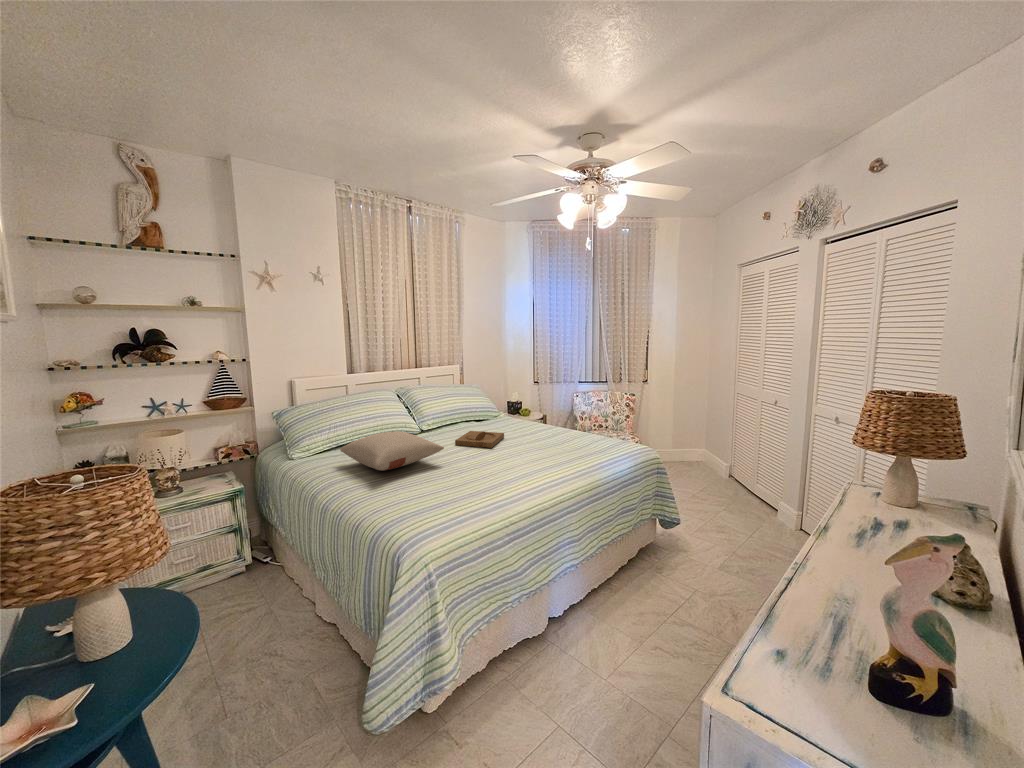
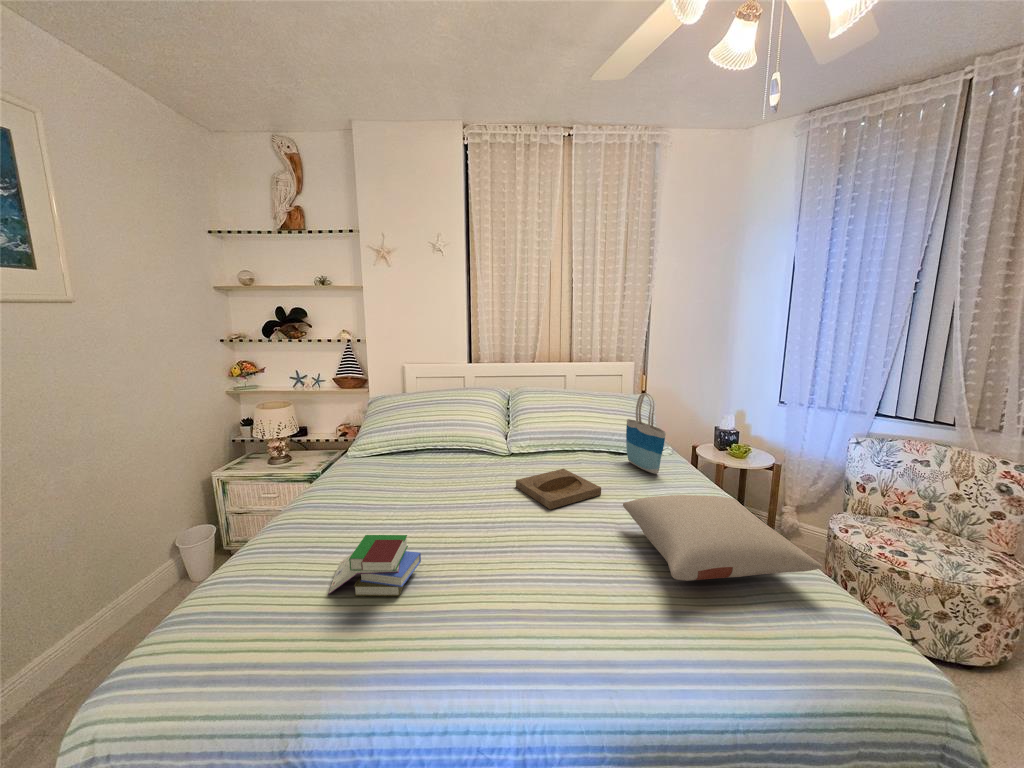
tote bag: none [489,379,520,425] -> present [626,393,666,474]
pillow: present [340,431,444,471] -> present [623,495,822,581]
book: none [429,462,492,505] -> present [328,535,421,596]

